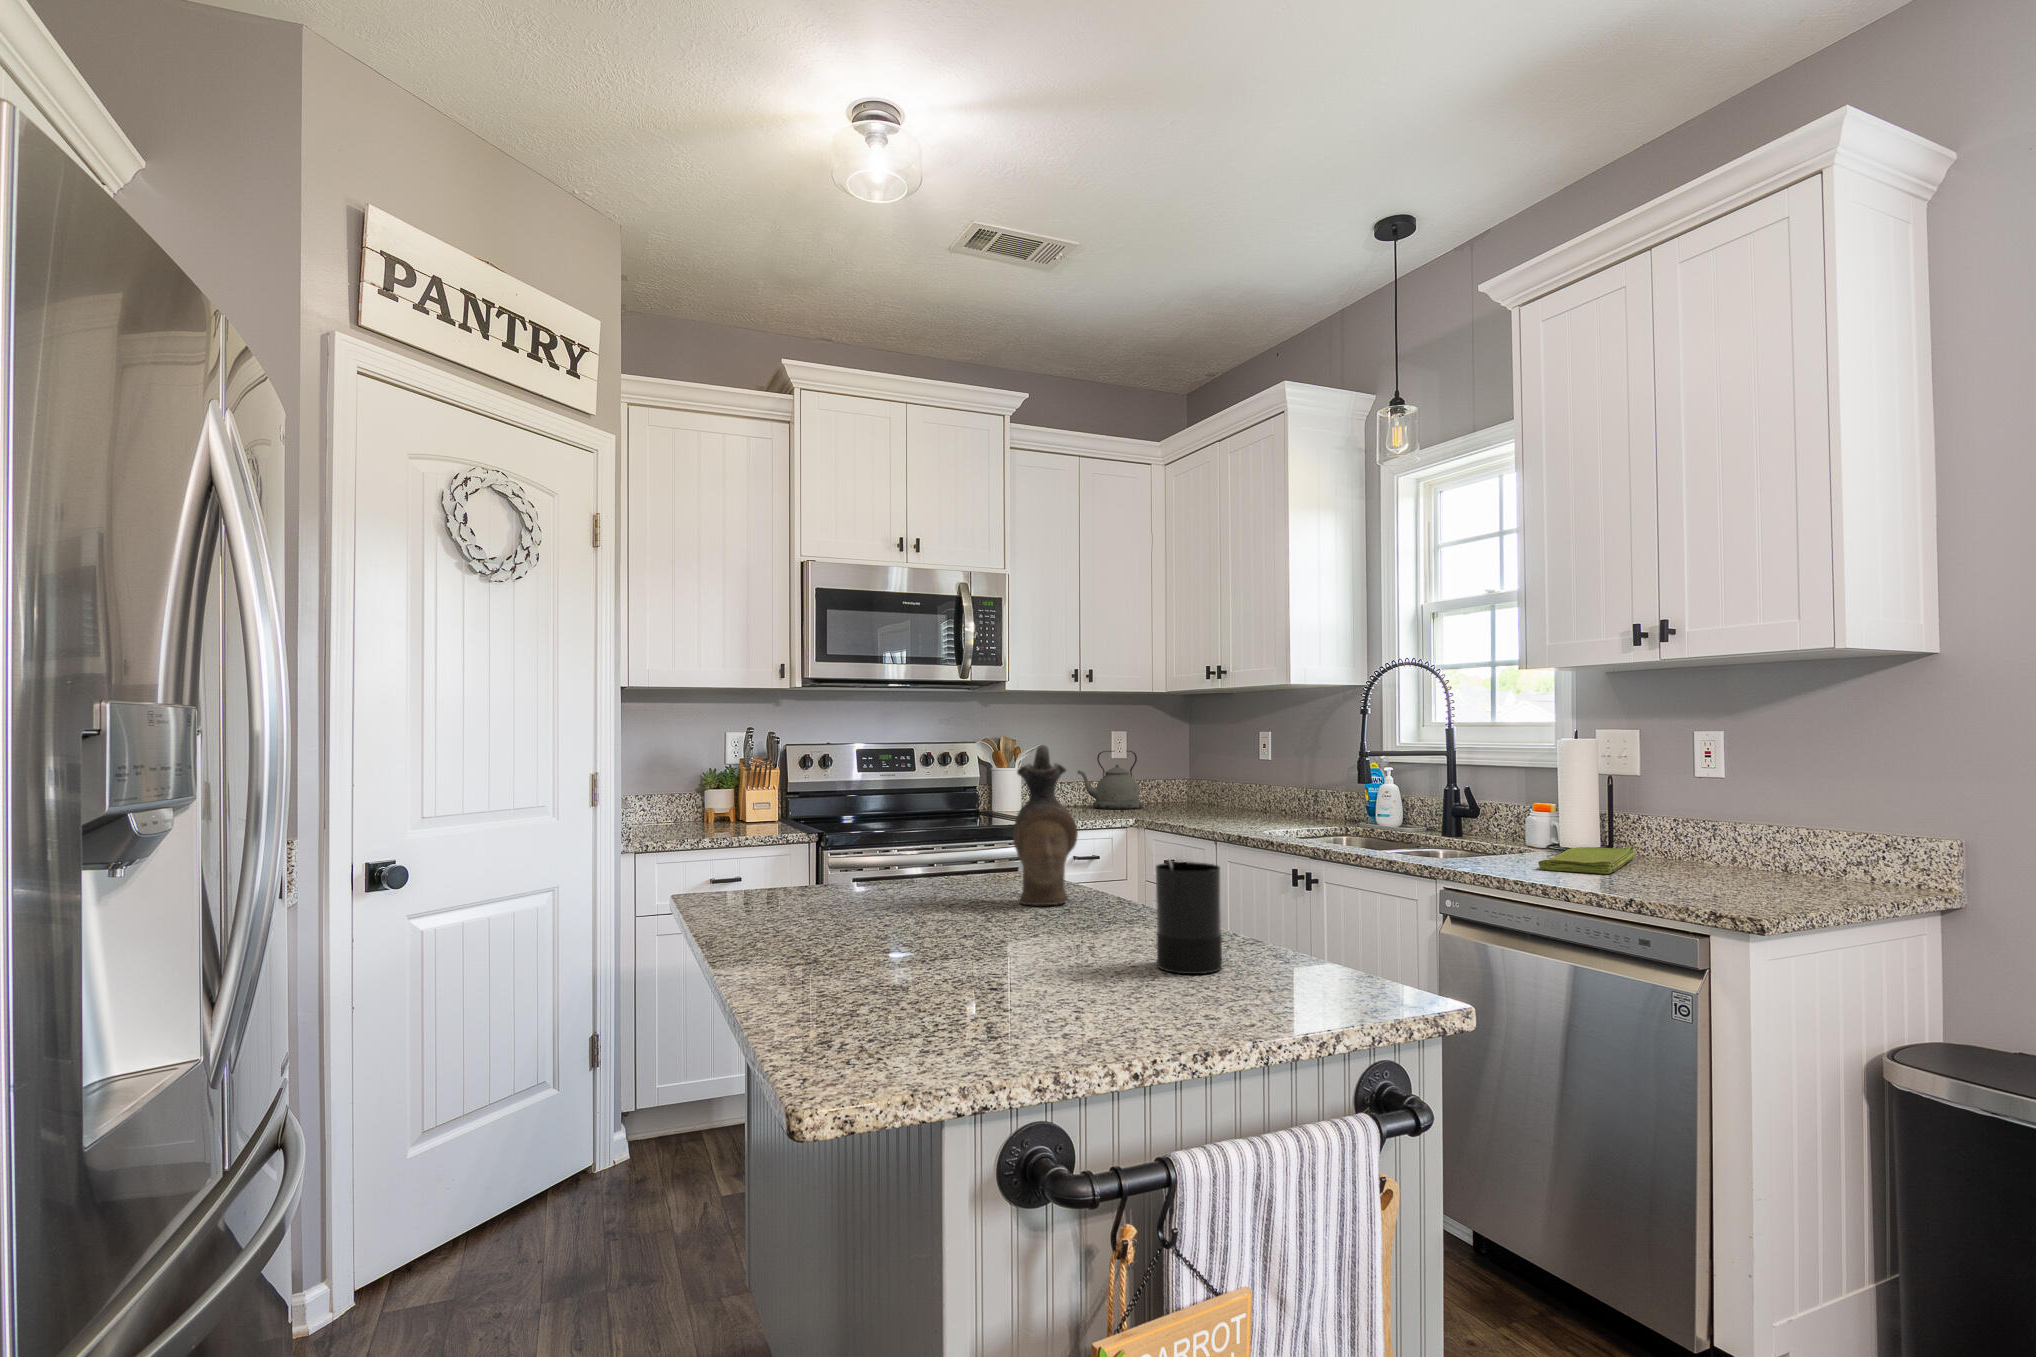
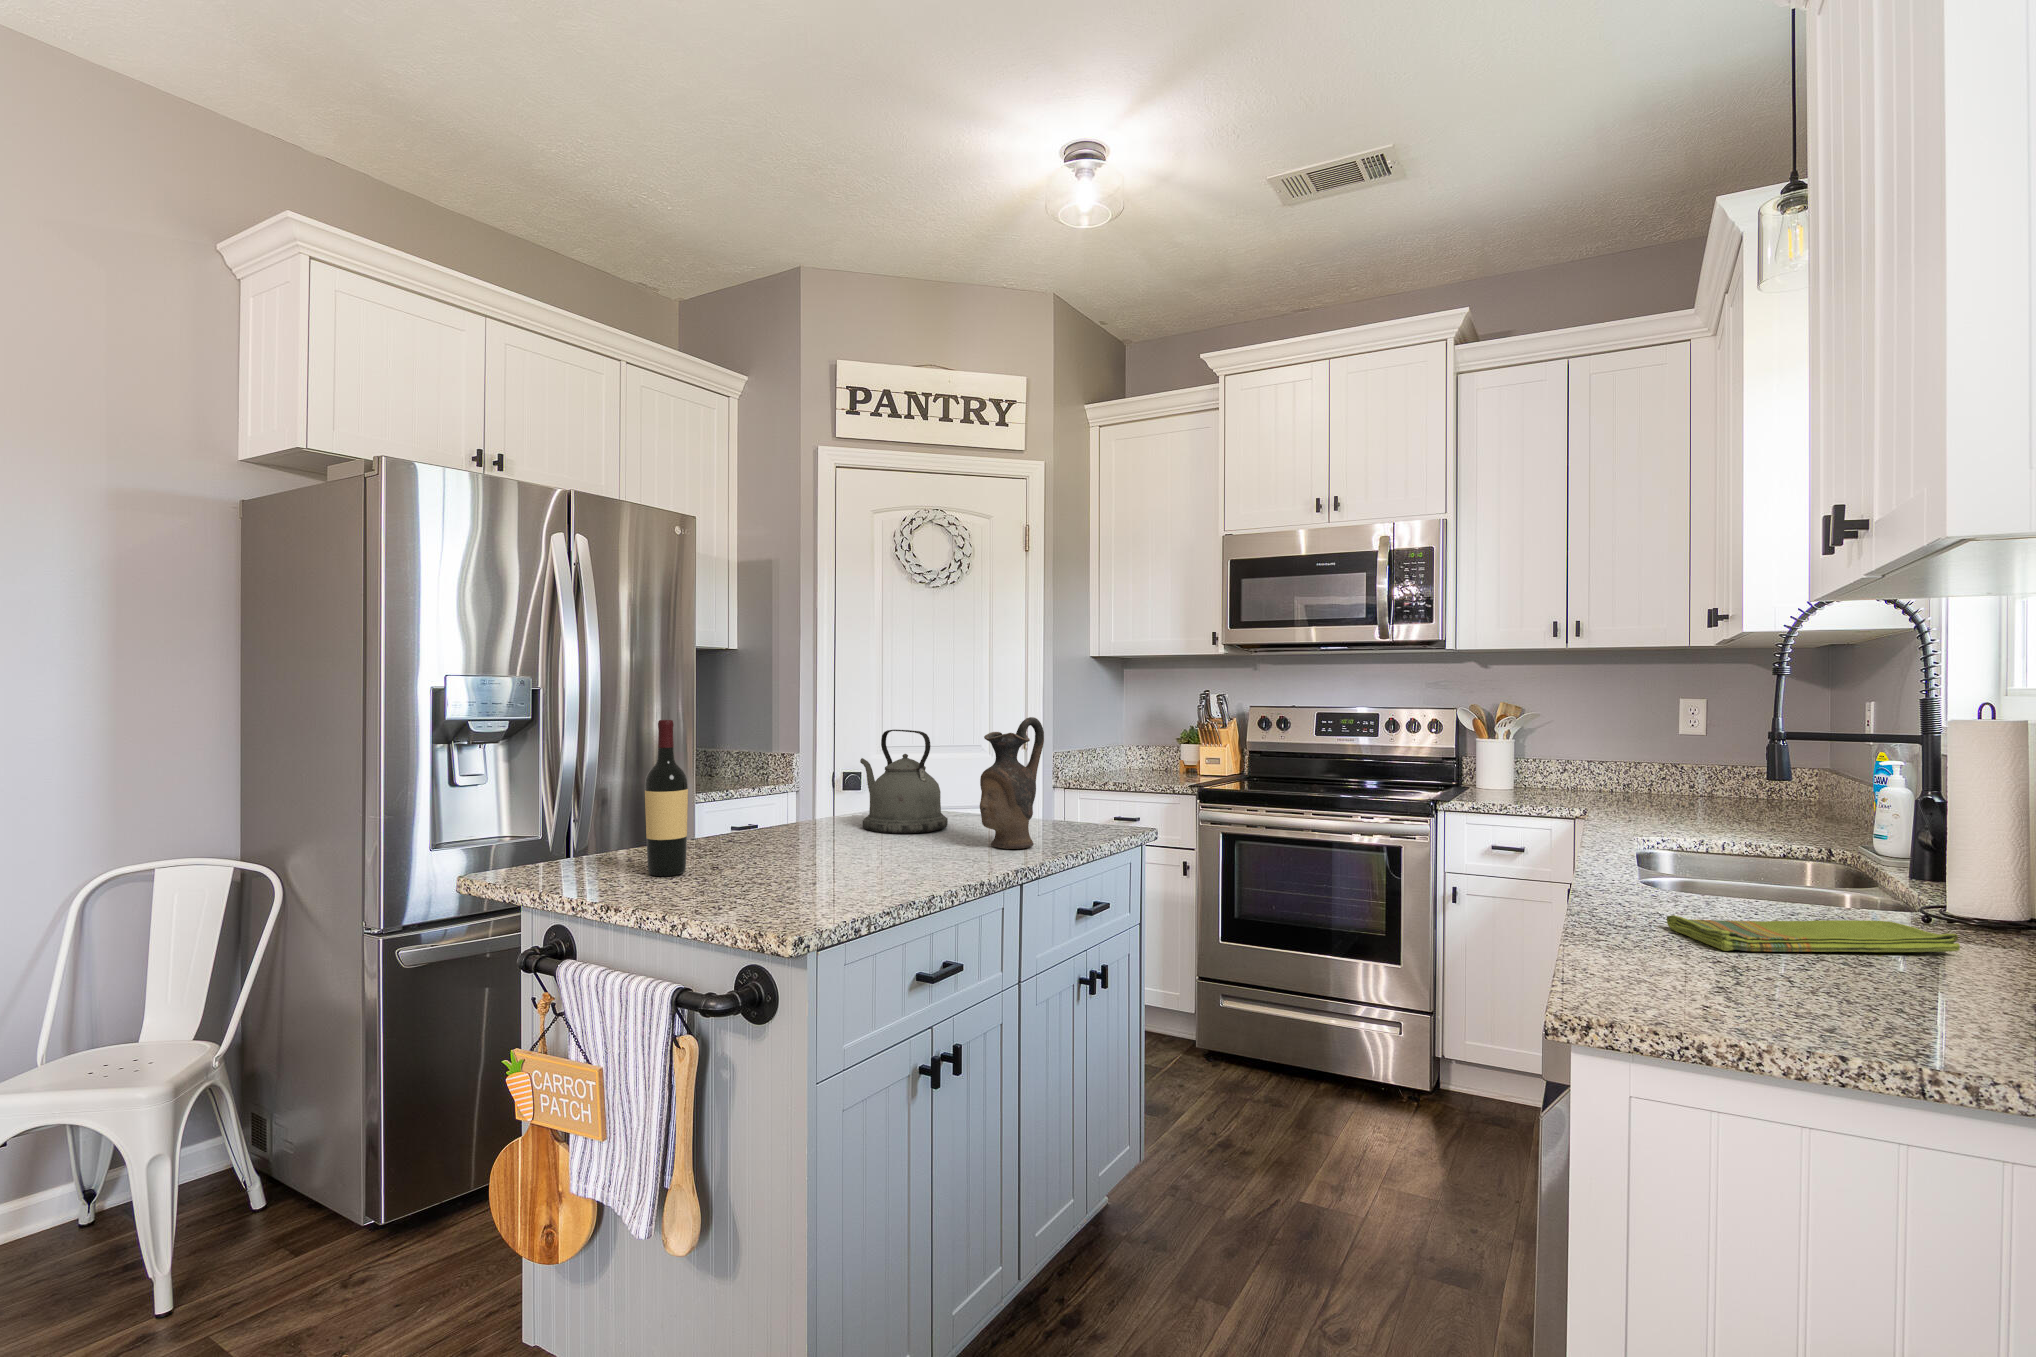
wine bottle: none [942,750,1009,1014] -> present [645,720,688,876]
kettle: present [1078,751,1143,809] -> present [860,730,948,833]
candle: present [1155,858,1222,974] -> none [808,803,856,893]

